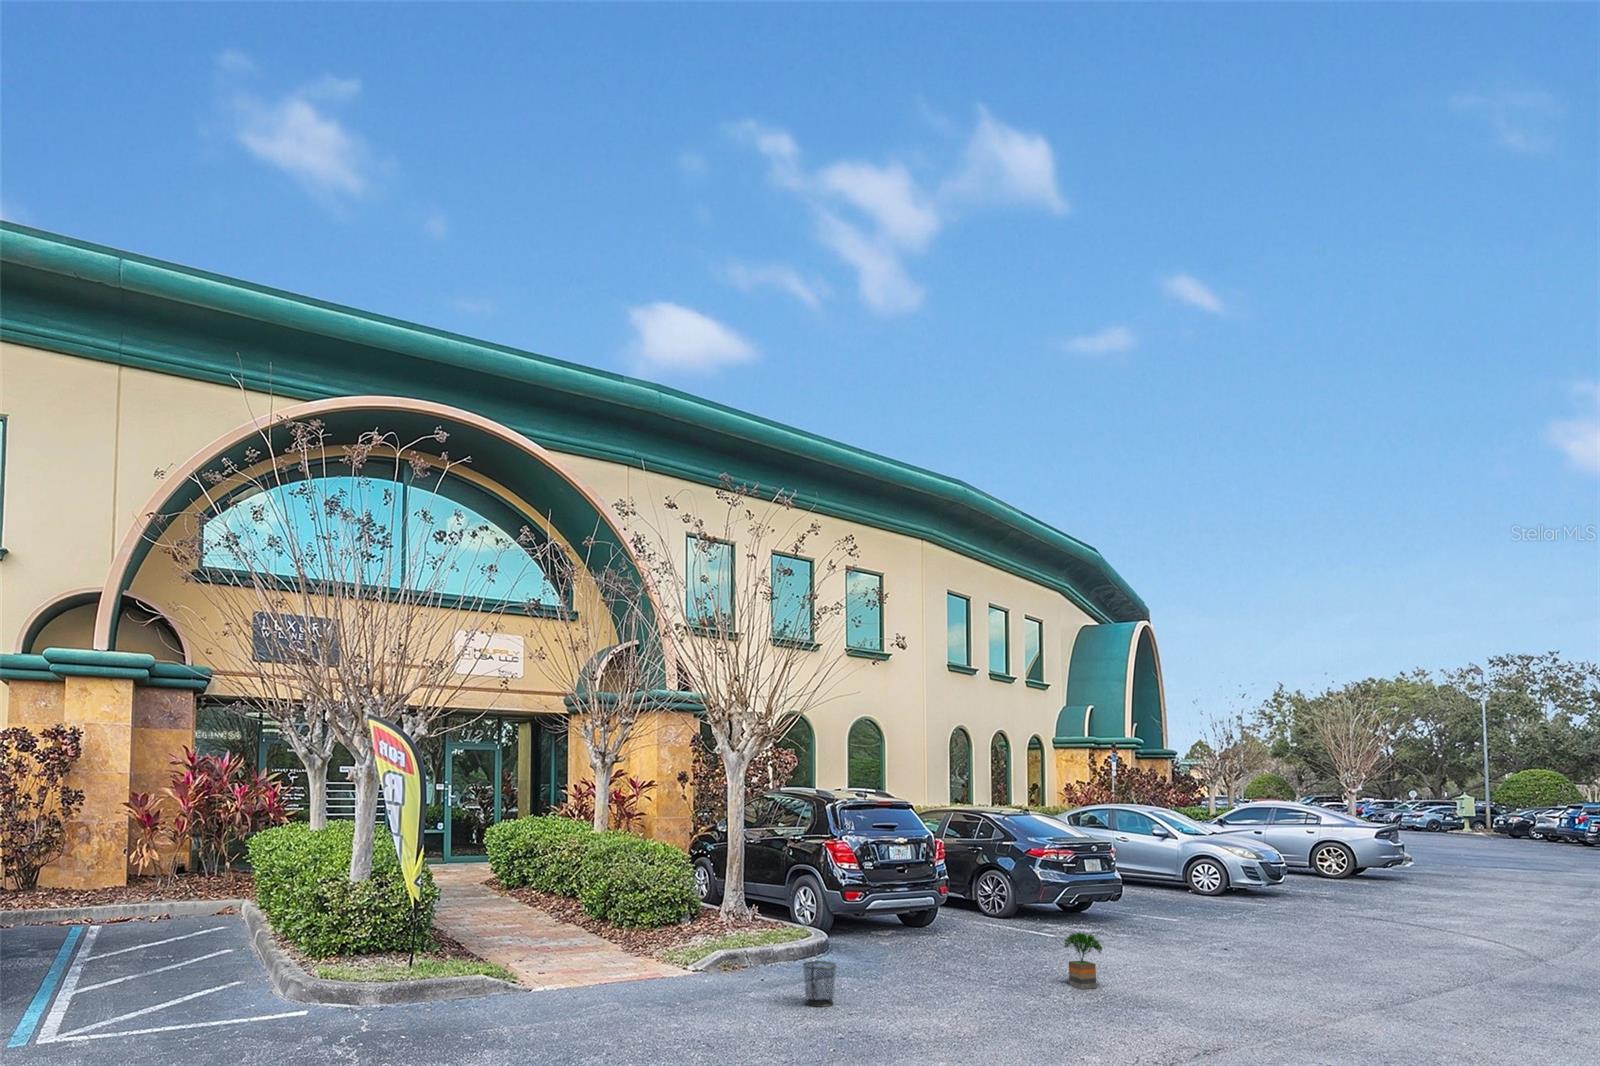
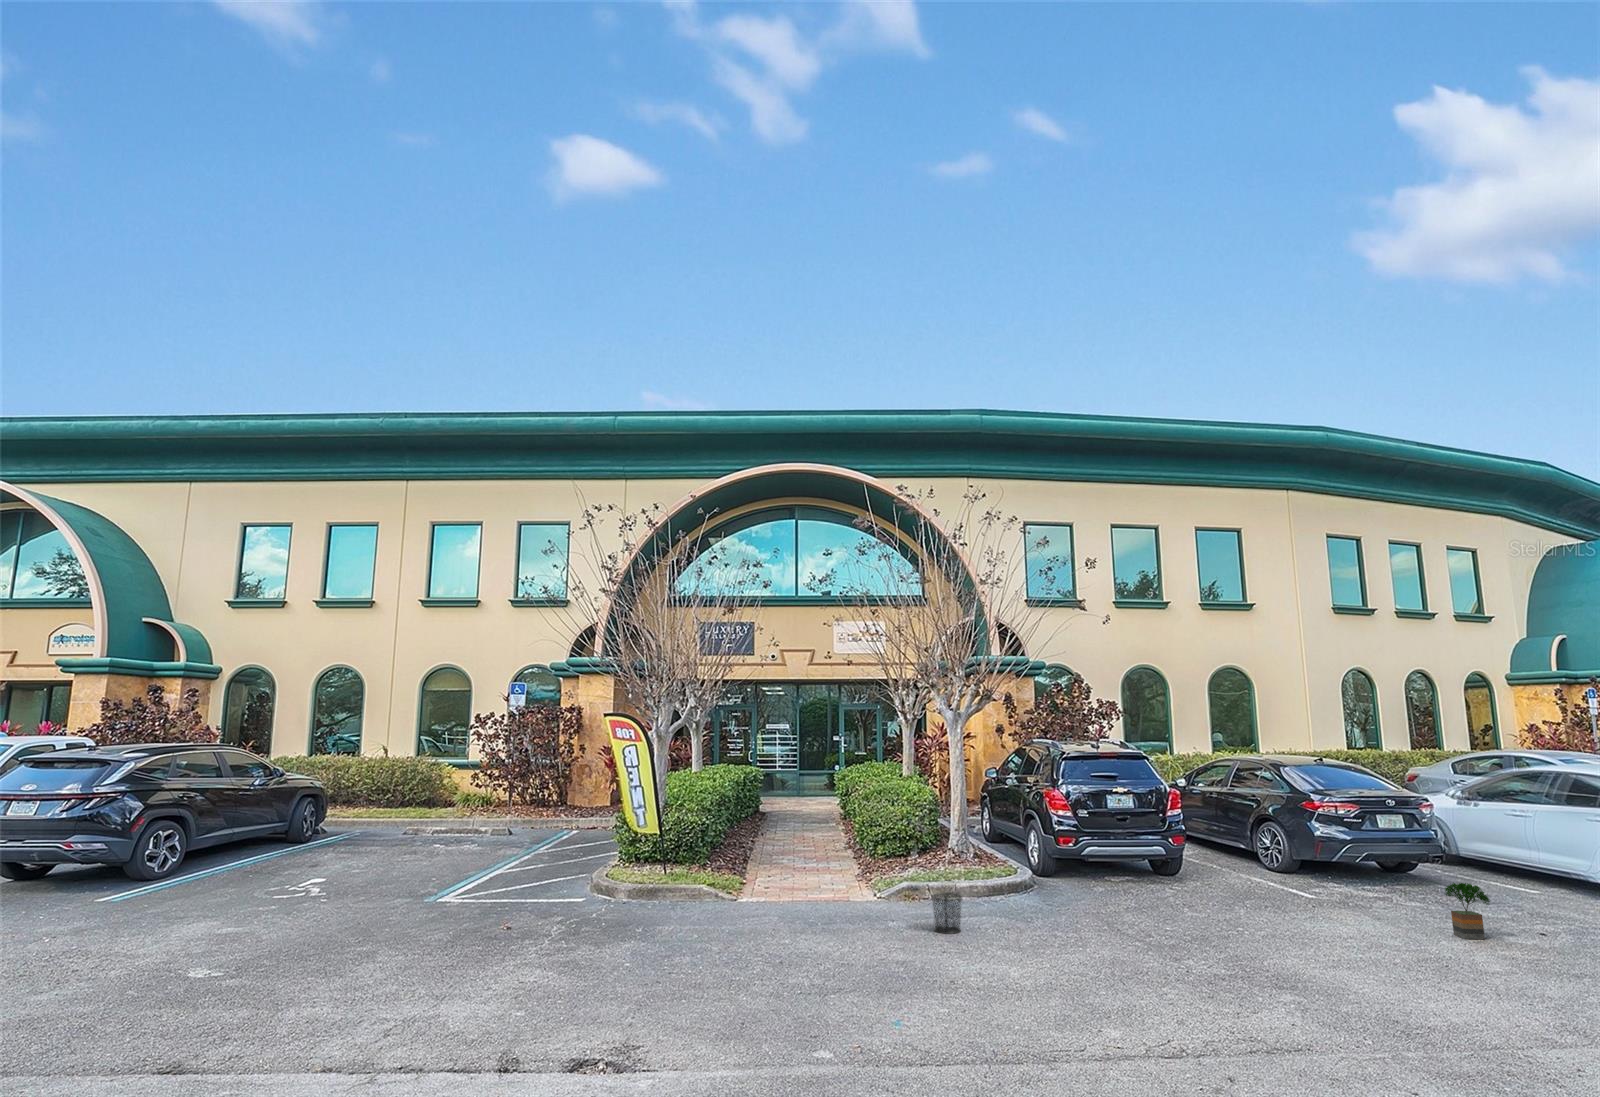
potted tree: present [1064,933,1102,989] -> present [1445,883,1490,939]

